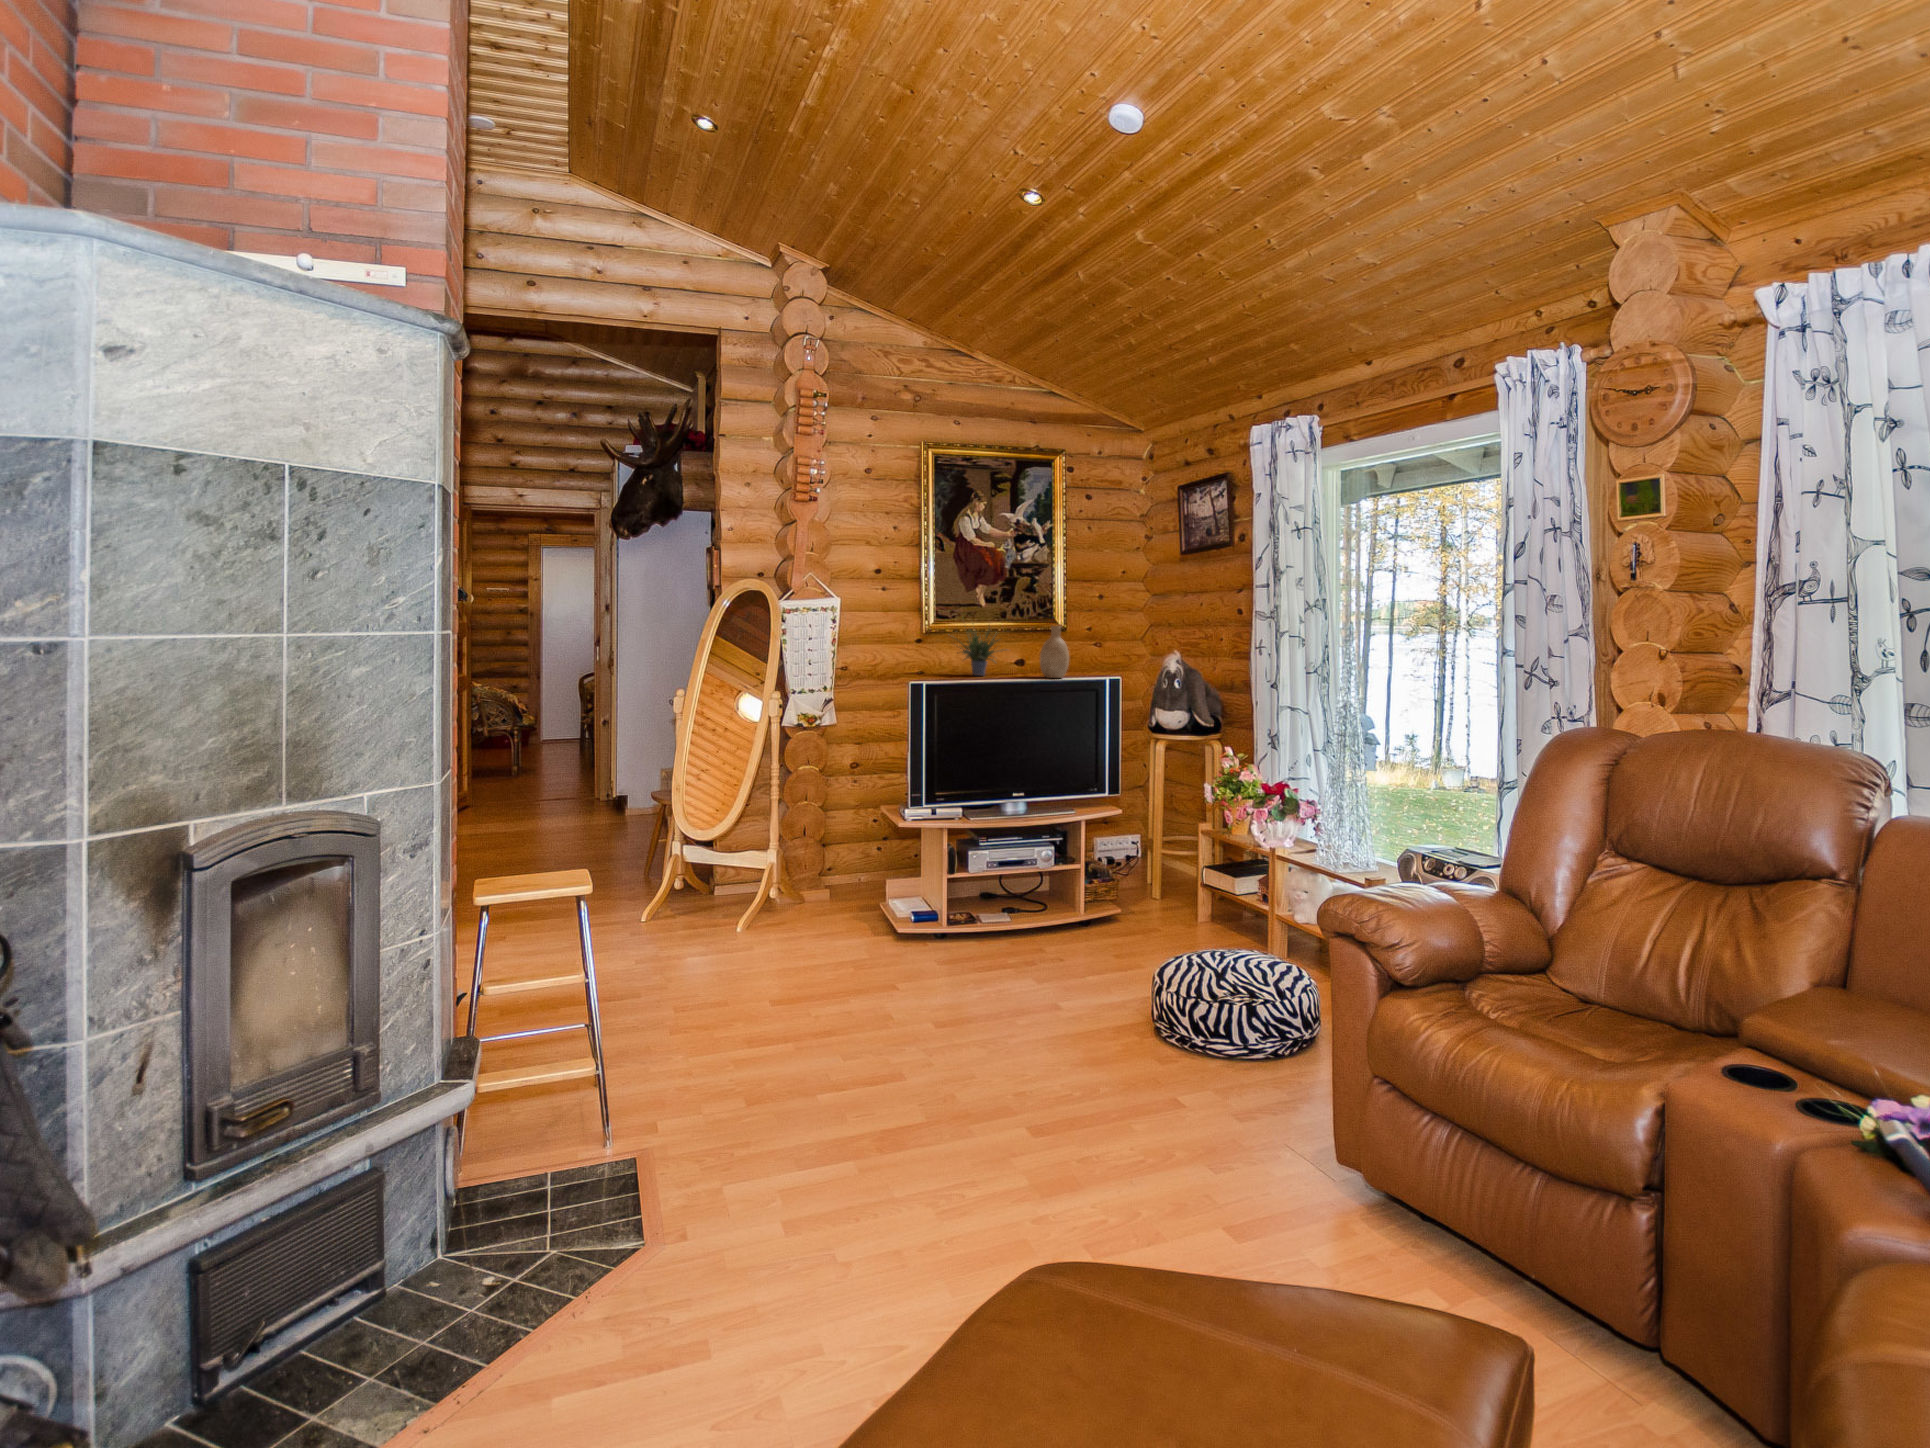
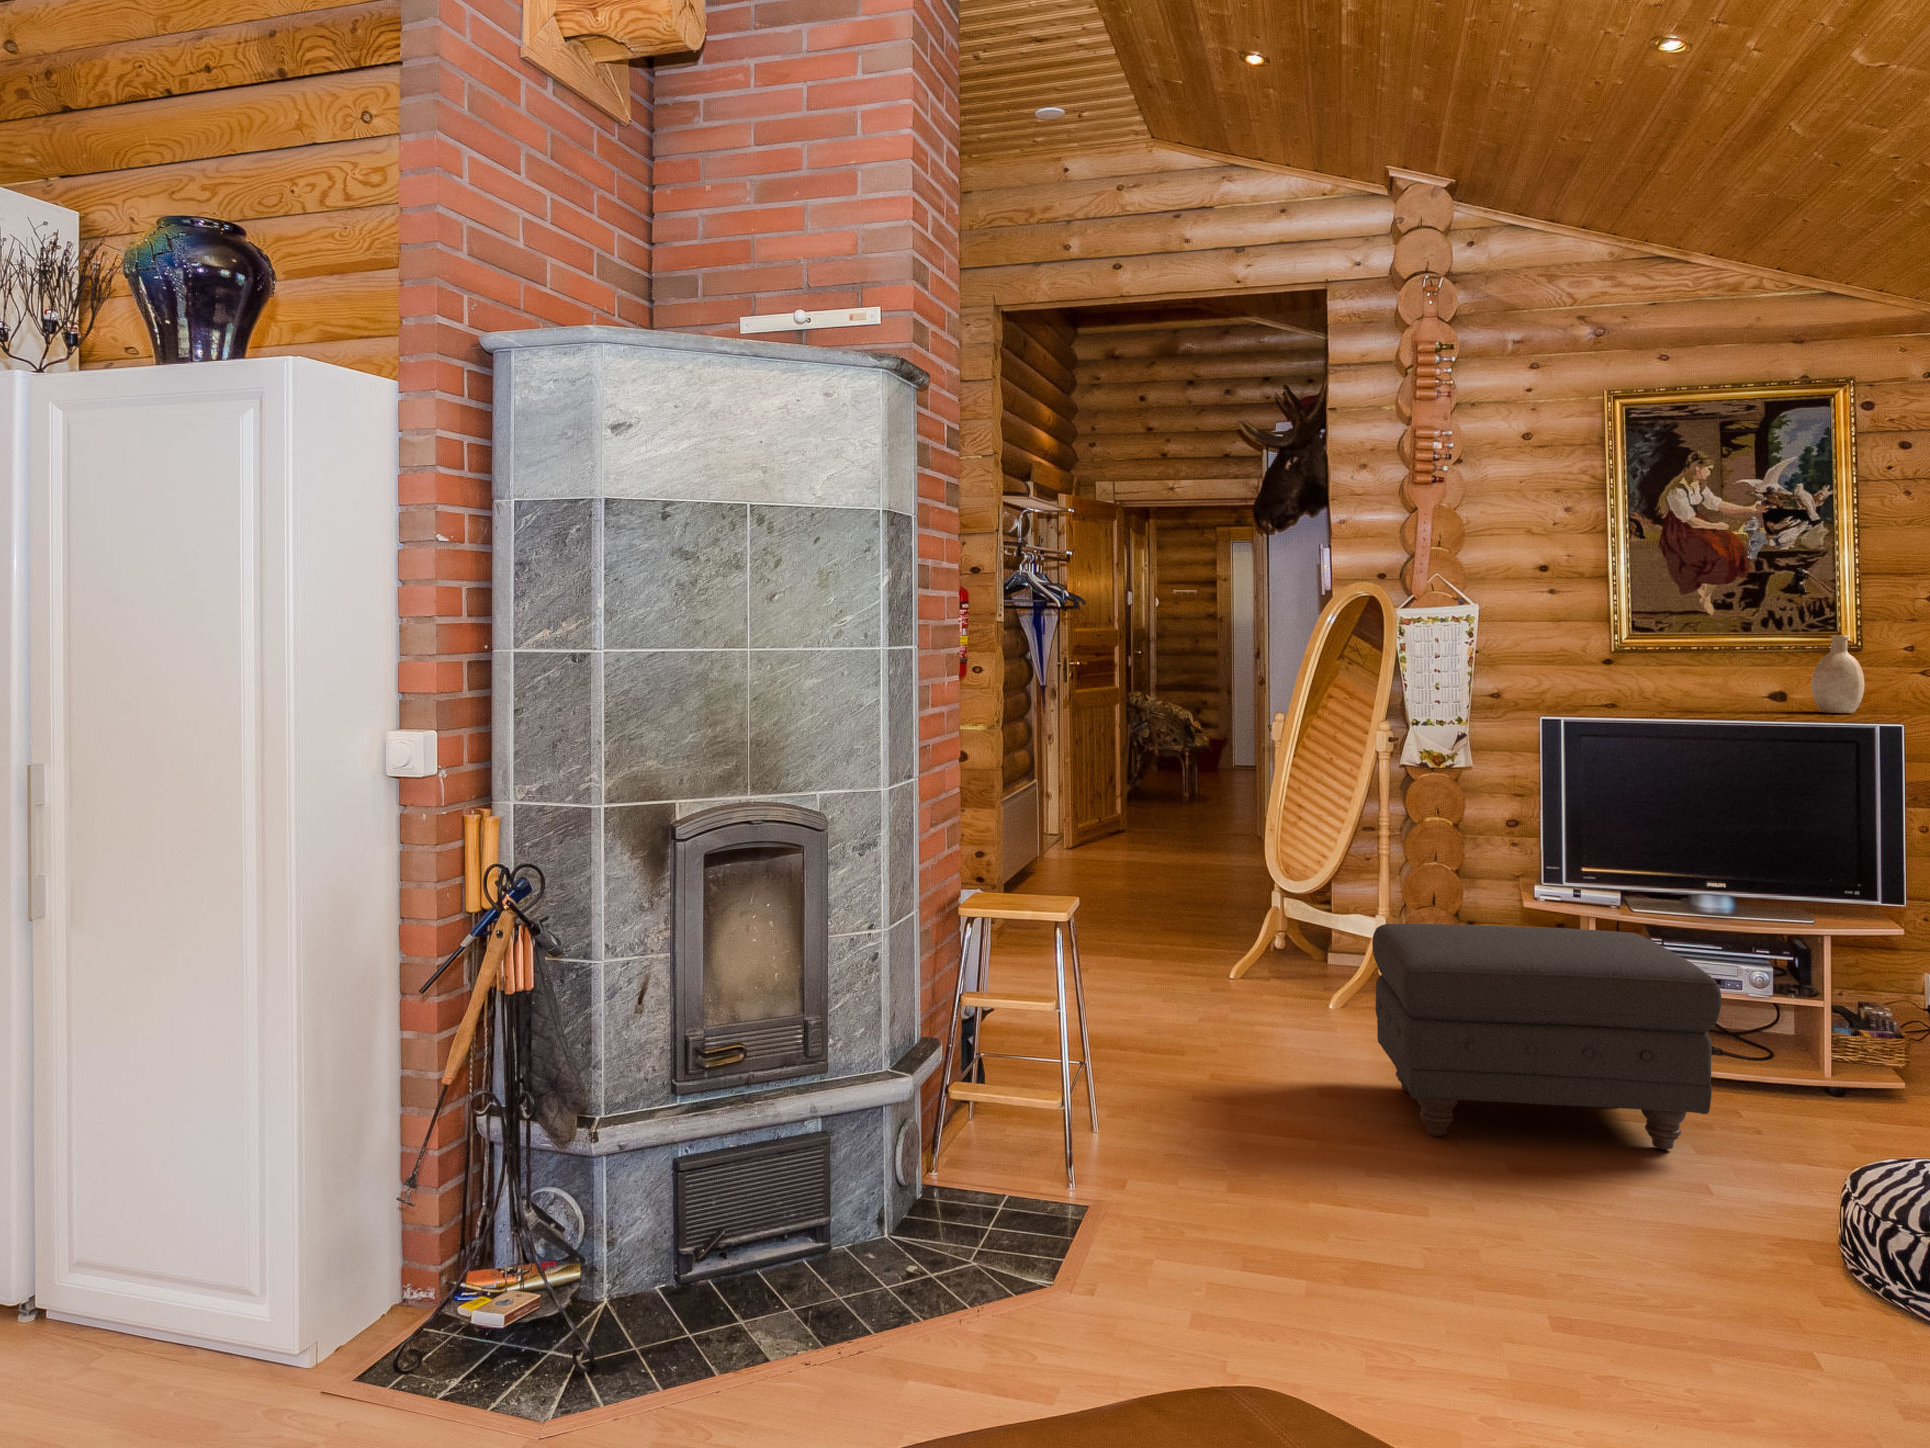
potted plant: present [948,626,1003,676] -> none [1651,624,1759,710]
ottoman: none [805,844,1057,1022] -> present [1372,924,1721,1150]

